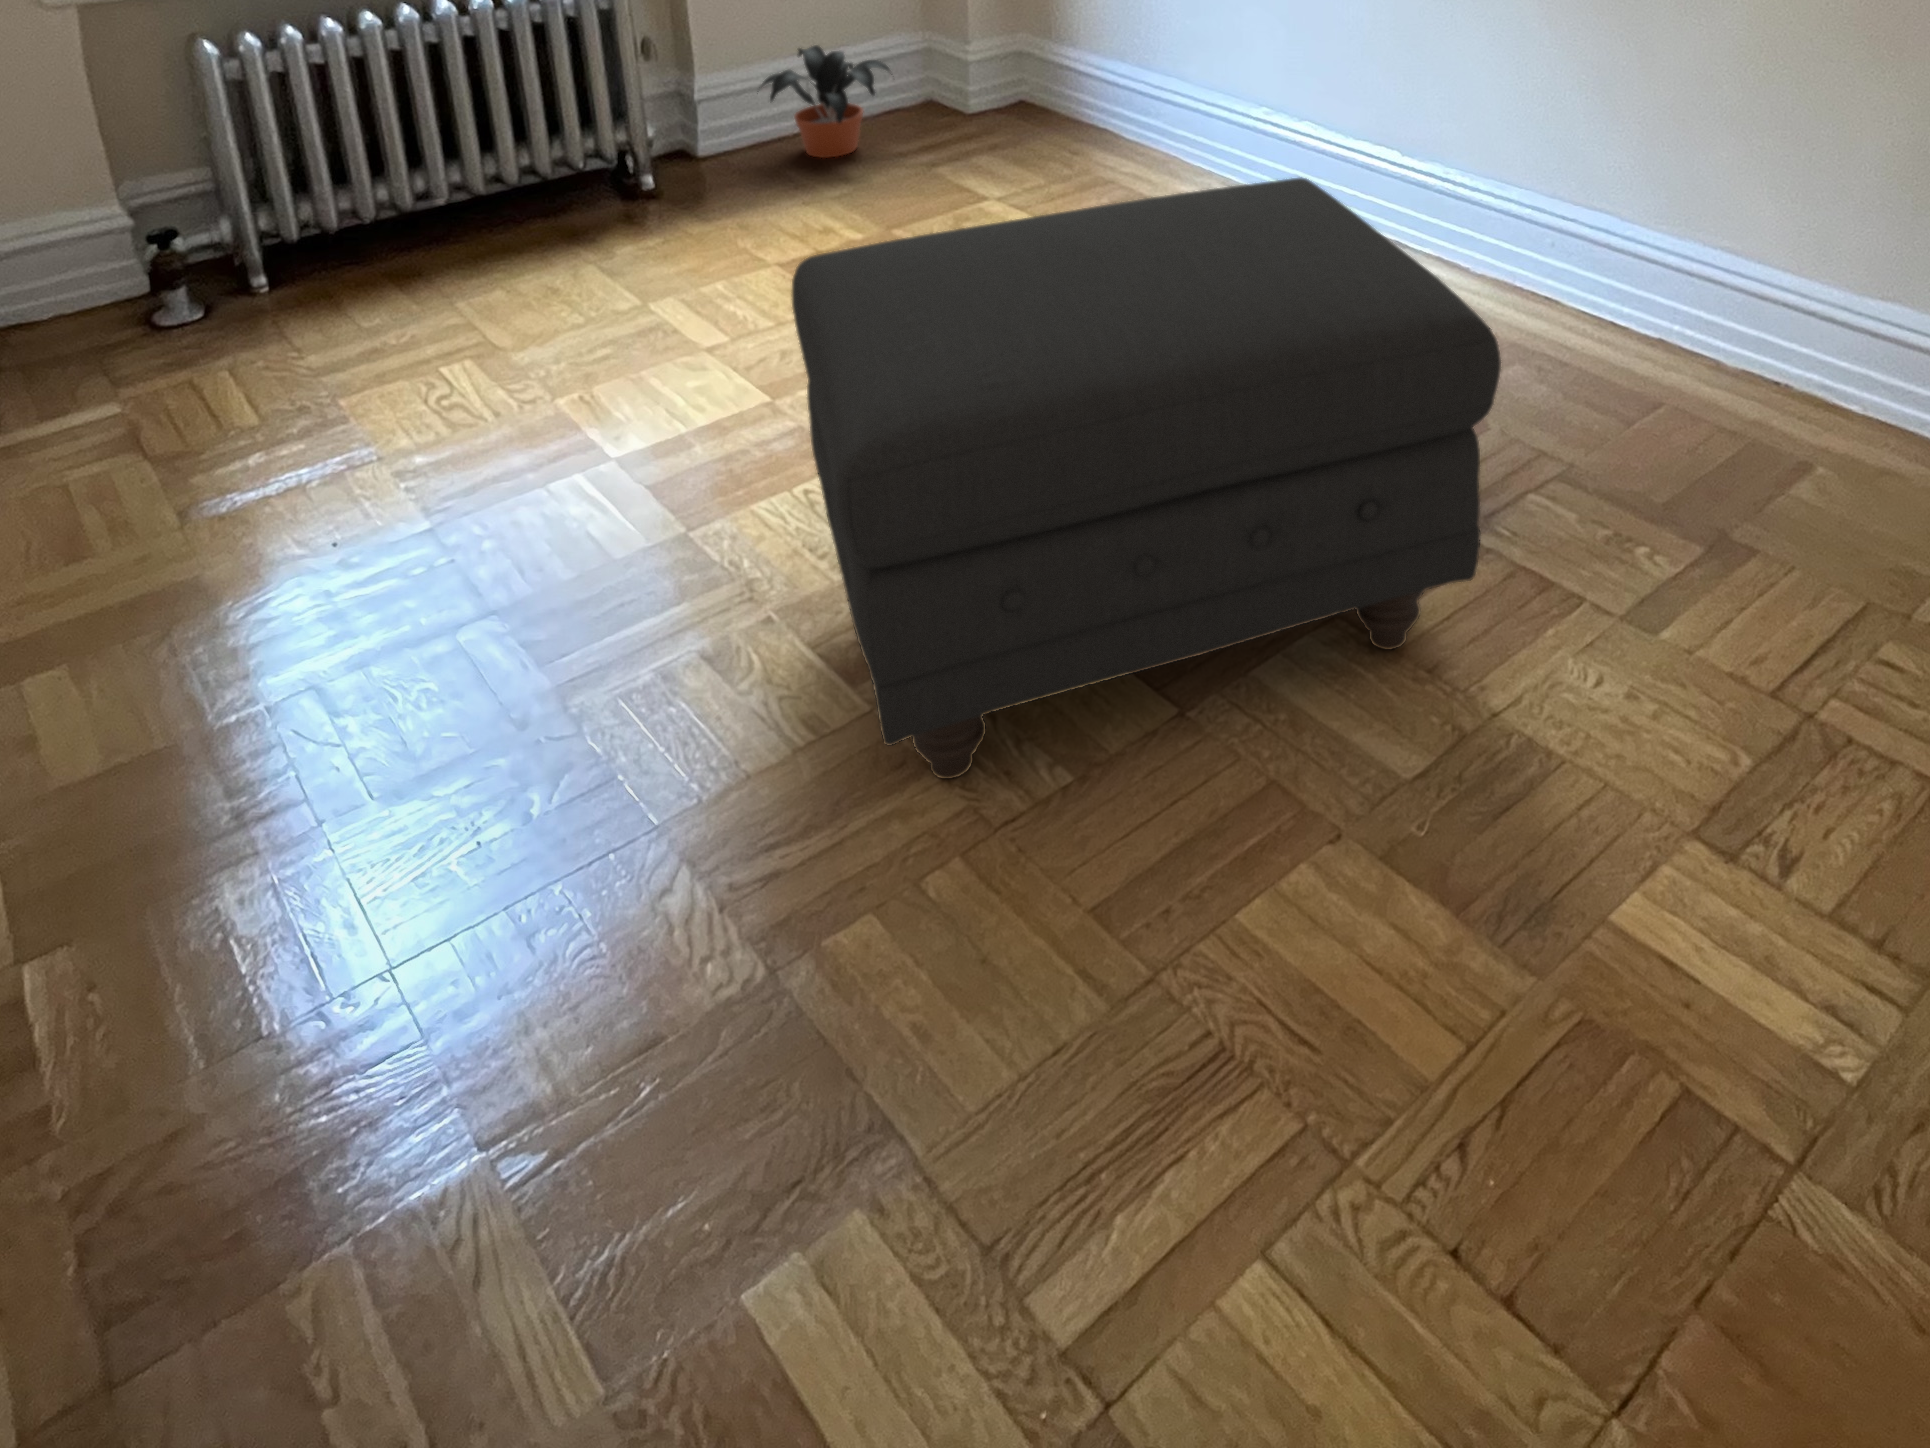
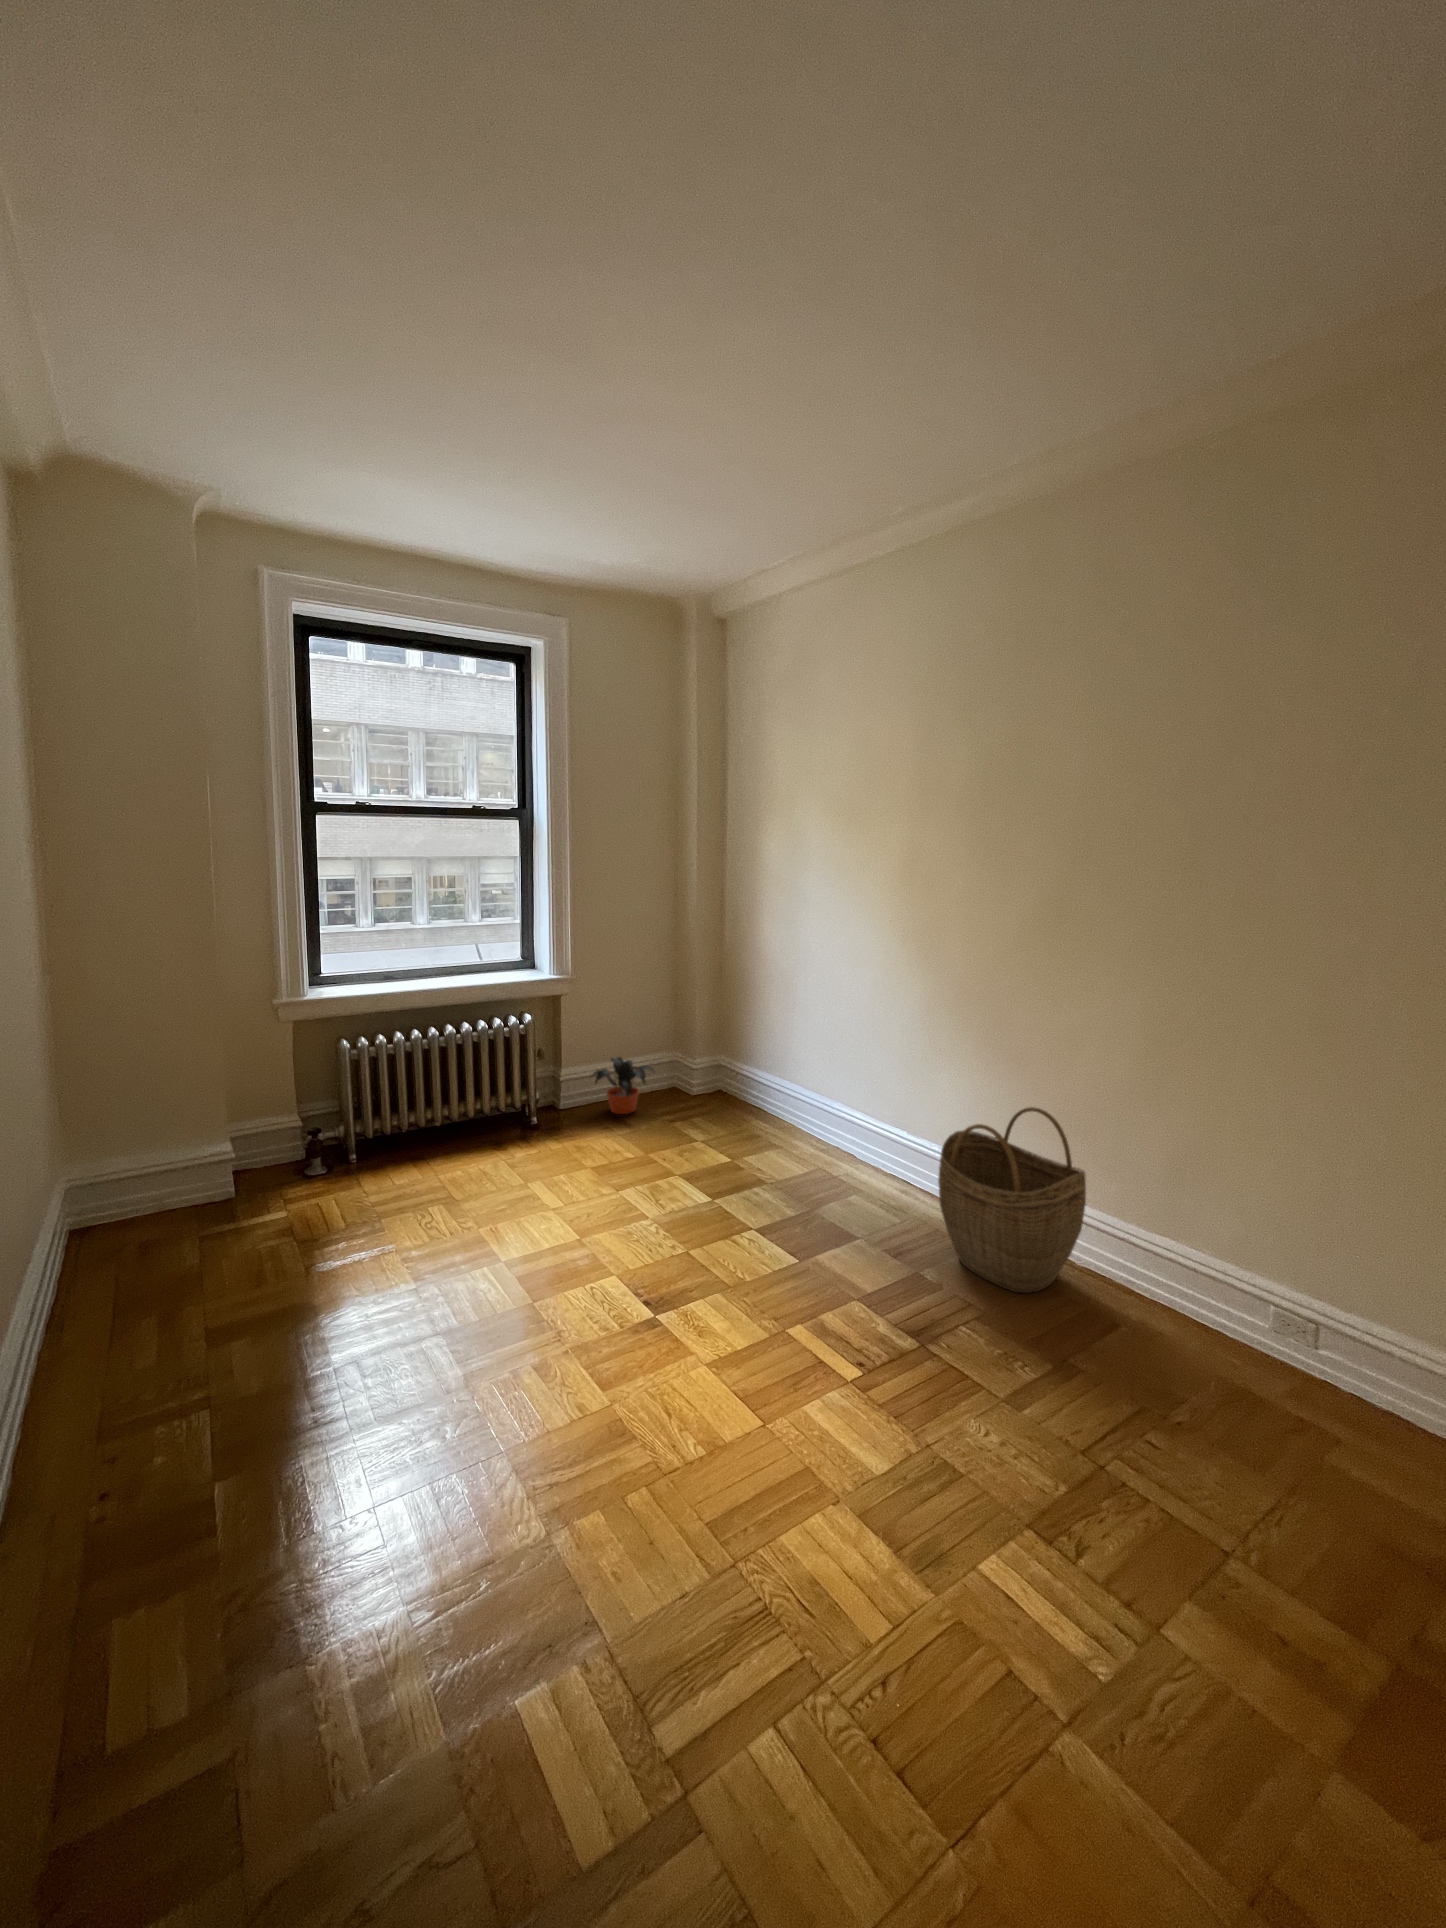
woven basket: none [1473,86,1747,424] -> present [938,1107,1086,1293]
ottoman: present [792,177,1501,779] -> none [591,1144,935,1445]

